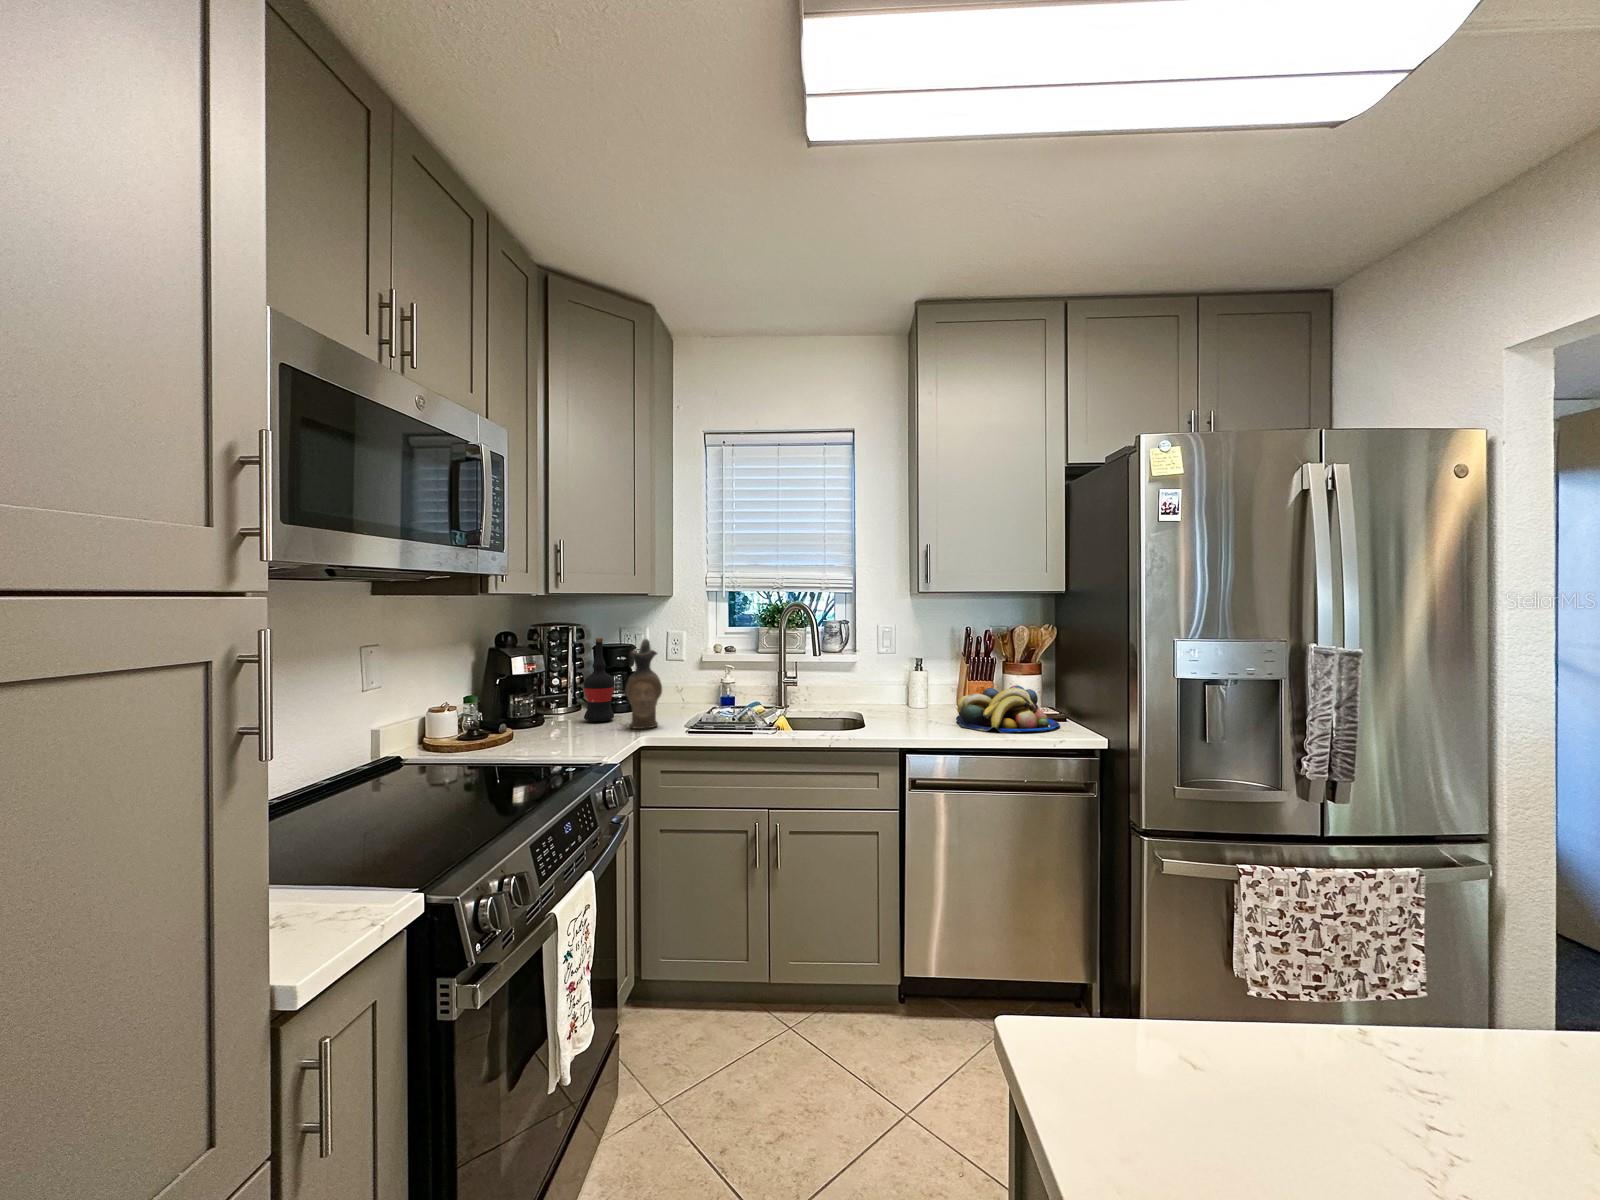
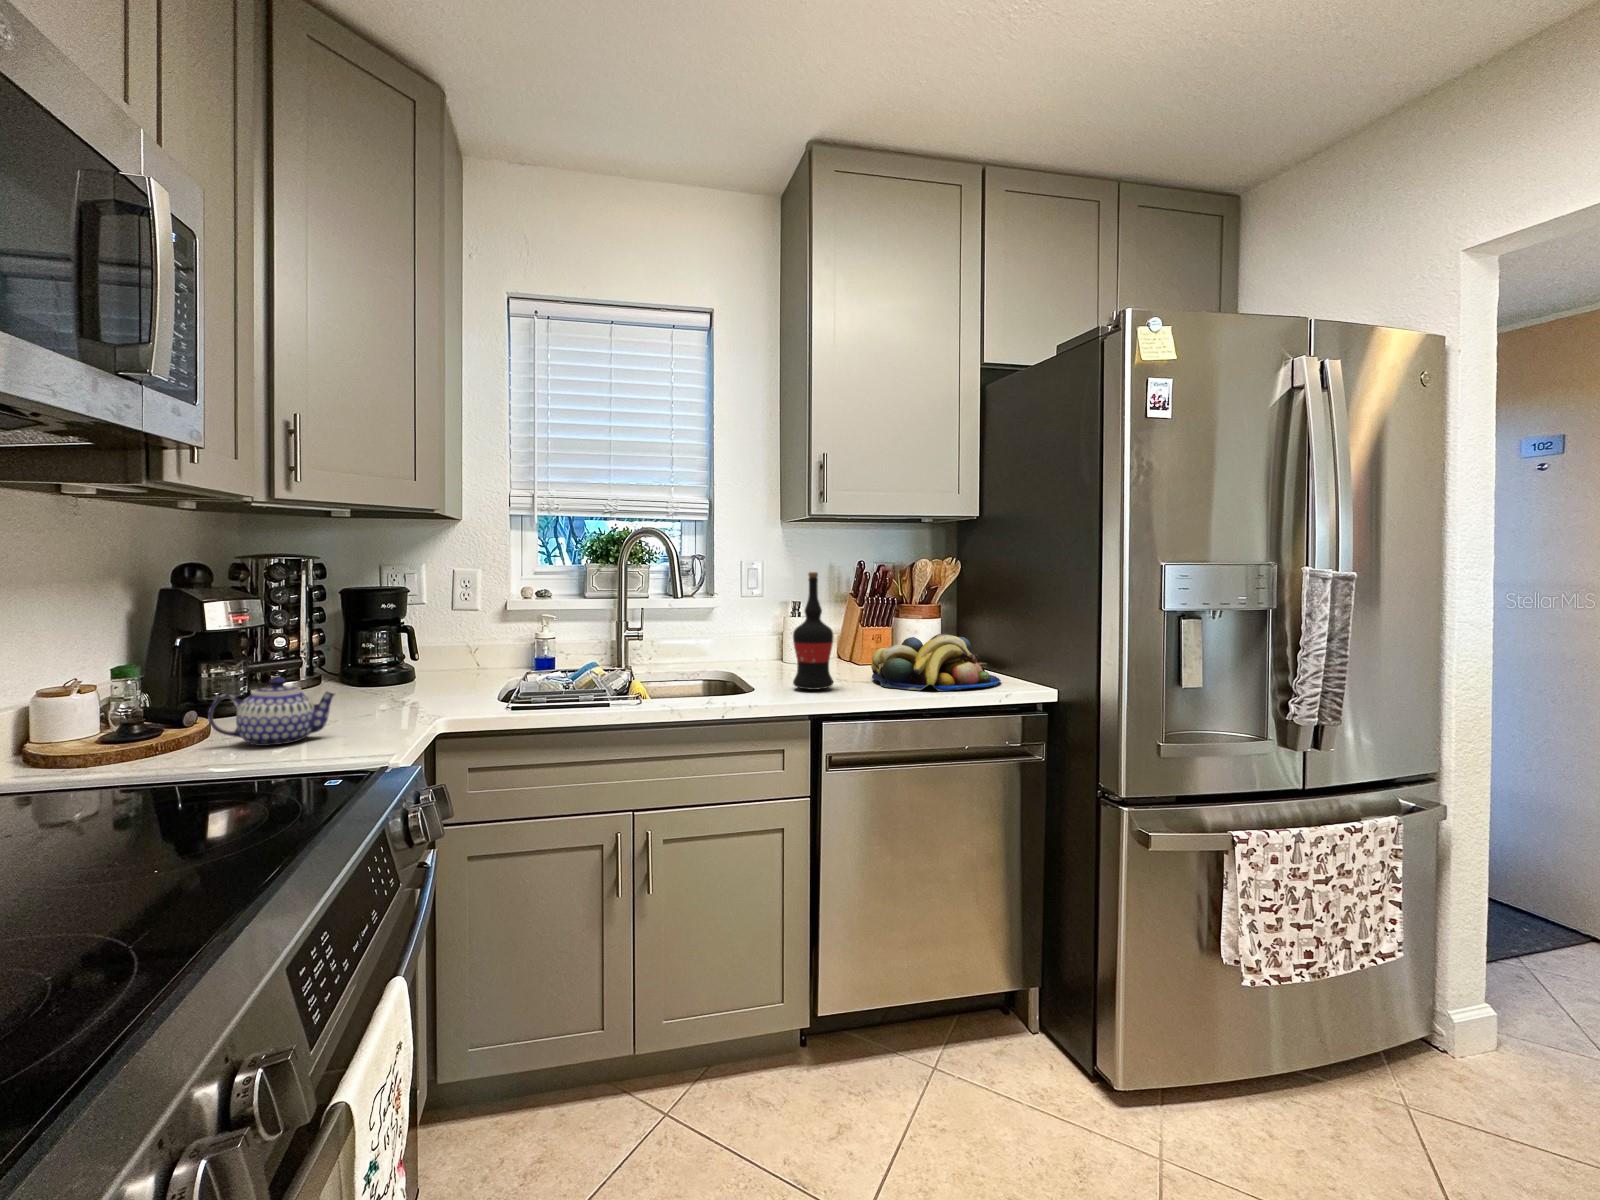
wine bottle: present [584,638,614,721] -> present [793,572,833,690]
ceramic pitcher: present [625,639,662,729] -> none [404,575,464,710]
teapot: none [512,706,582,749] -> present [208,676,335,746]

